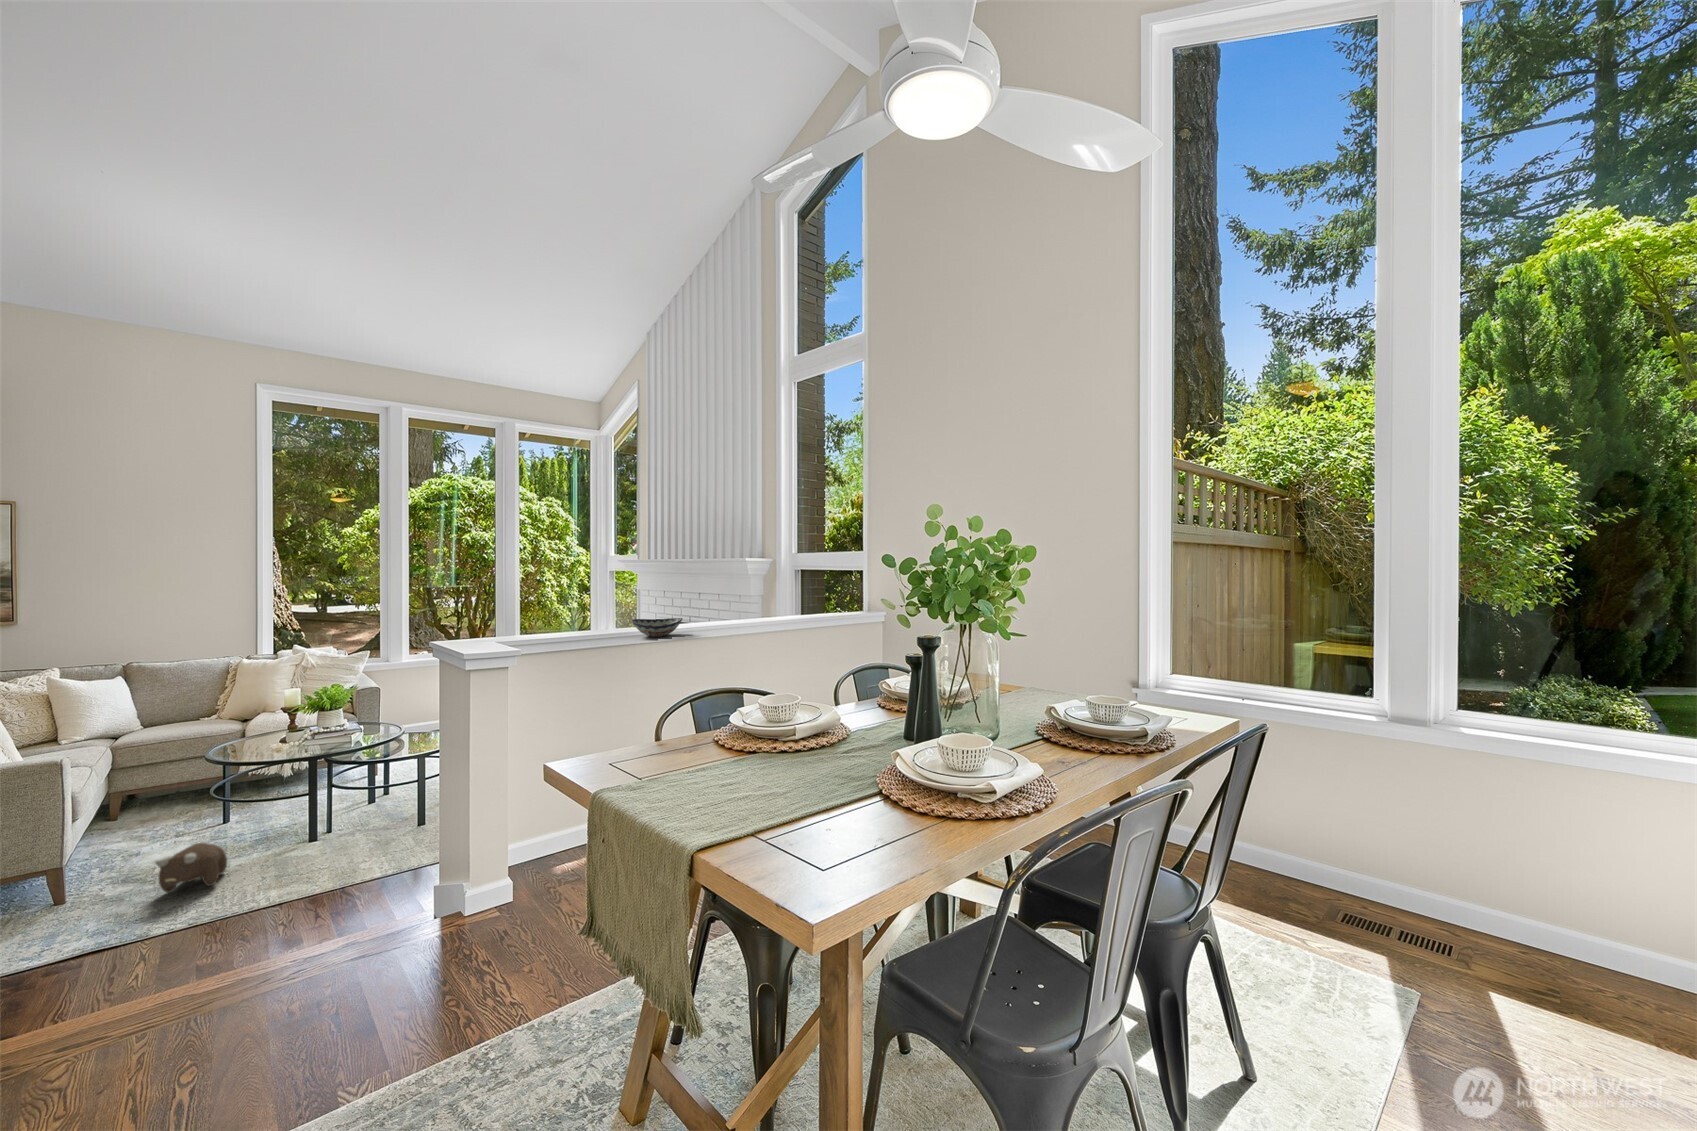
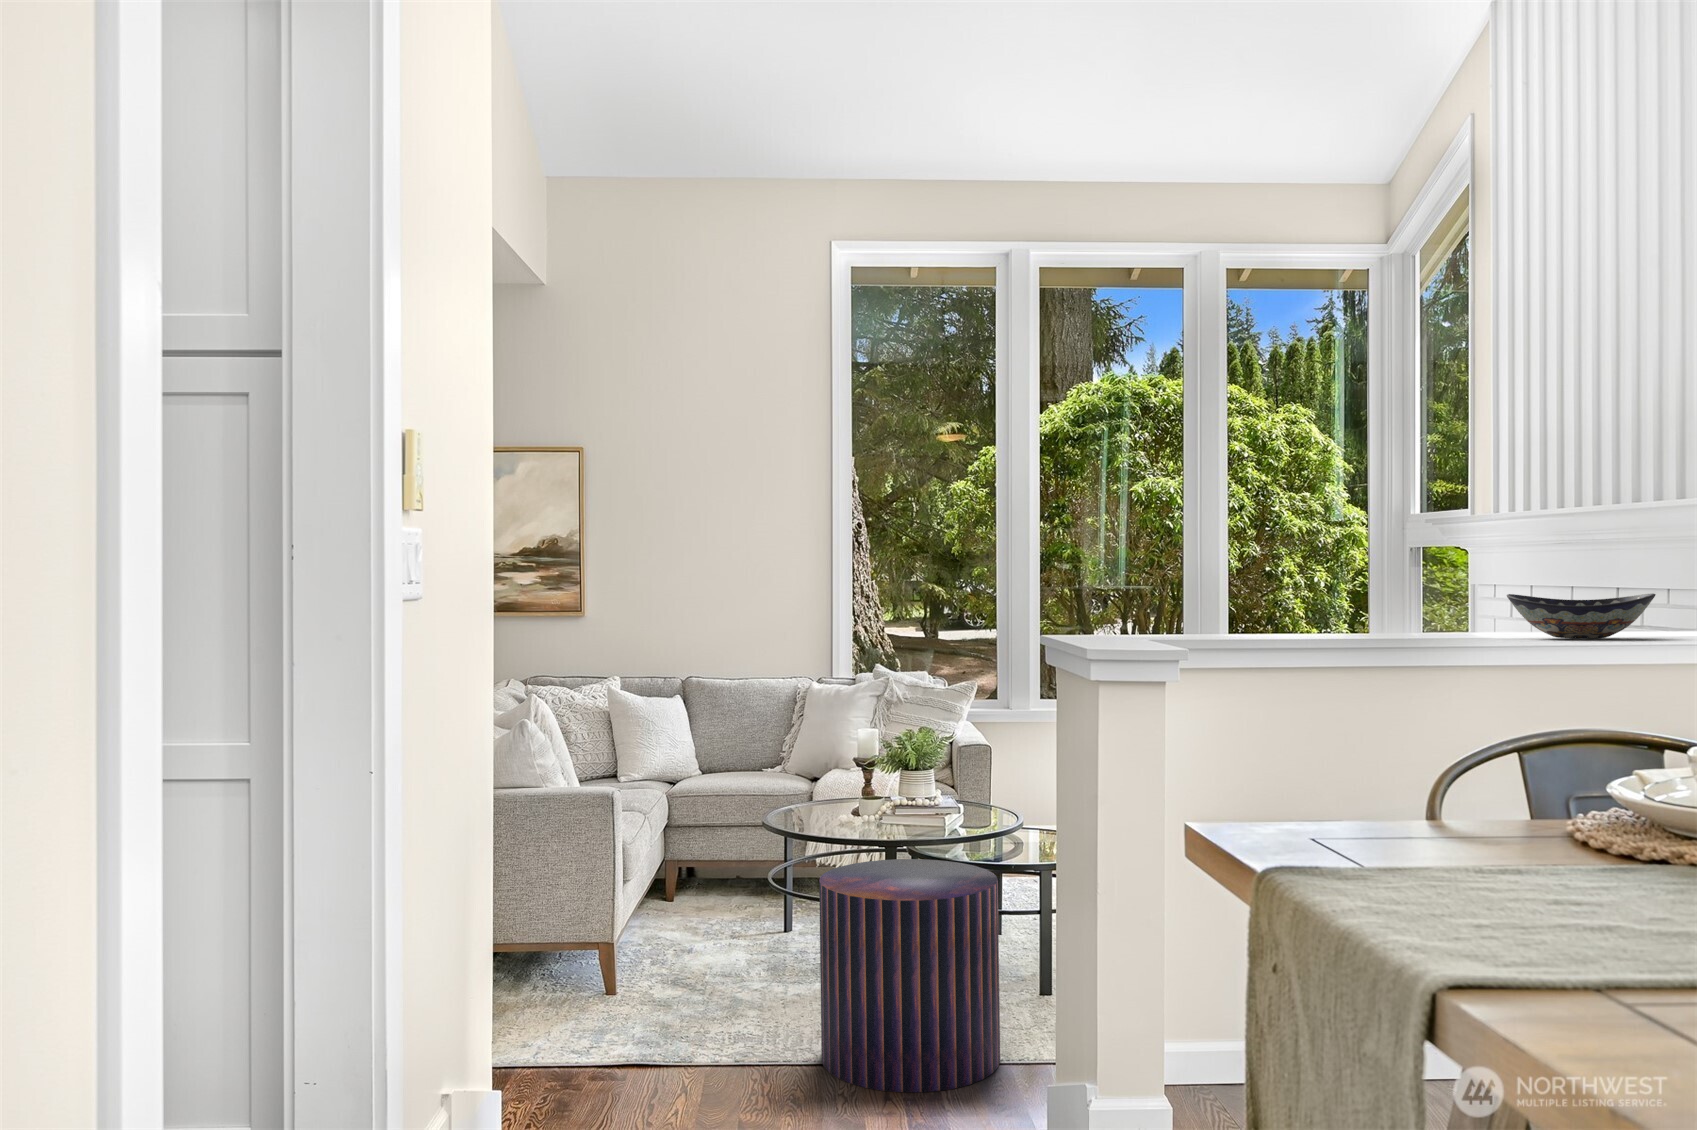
pouf: none [258,769,388,910] -> present [819,859,1000,1092]
plush toy: present [156,843,227,893] -> none [702,940,783,1016]

